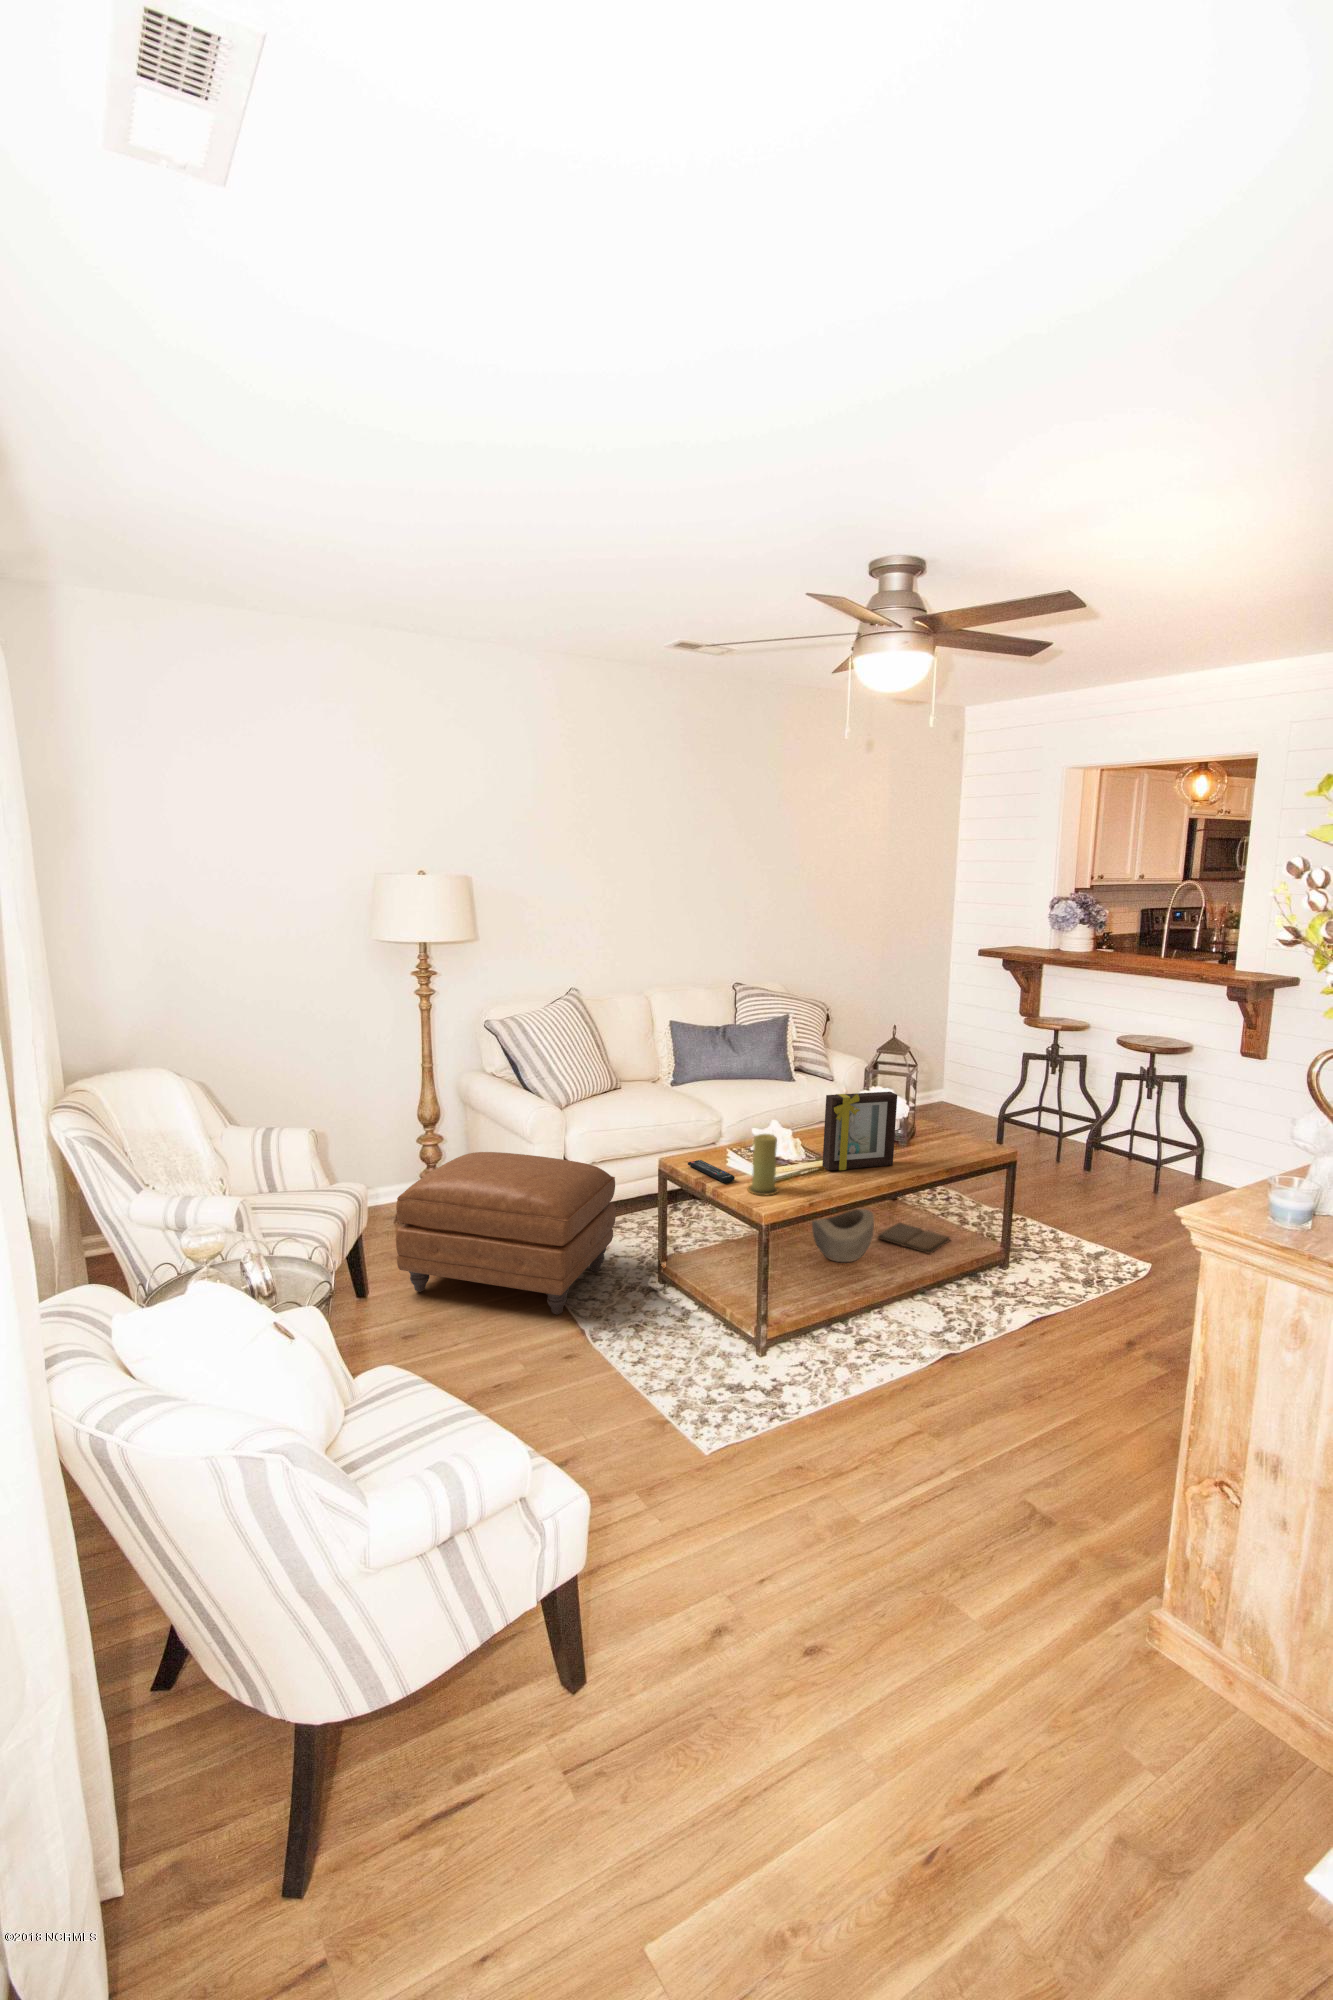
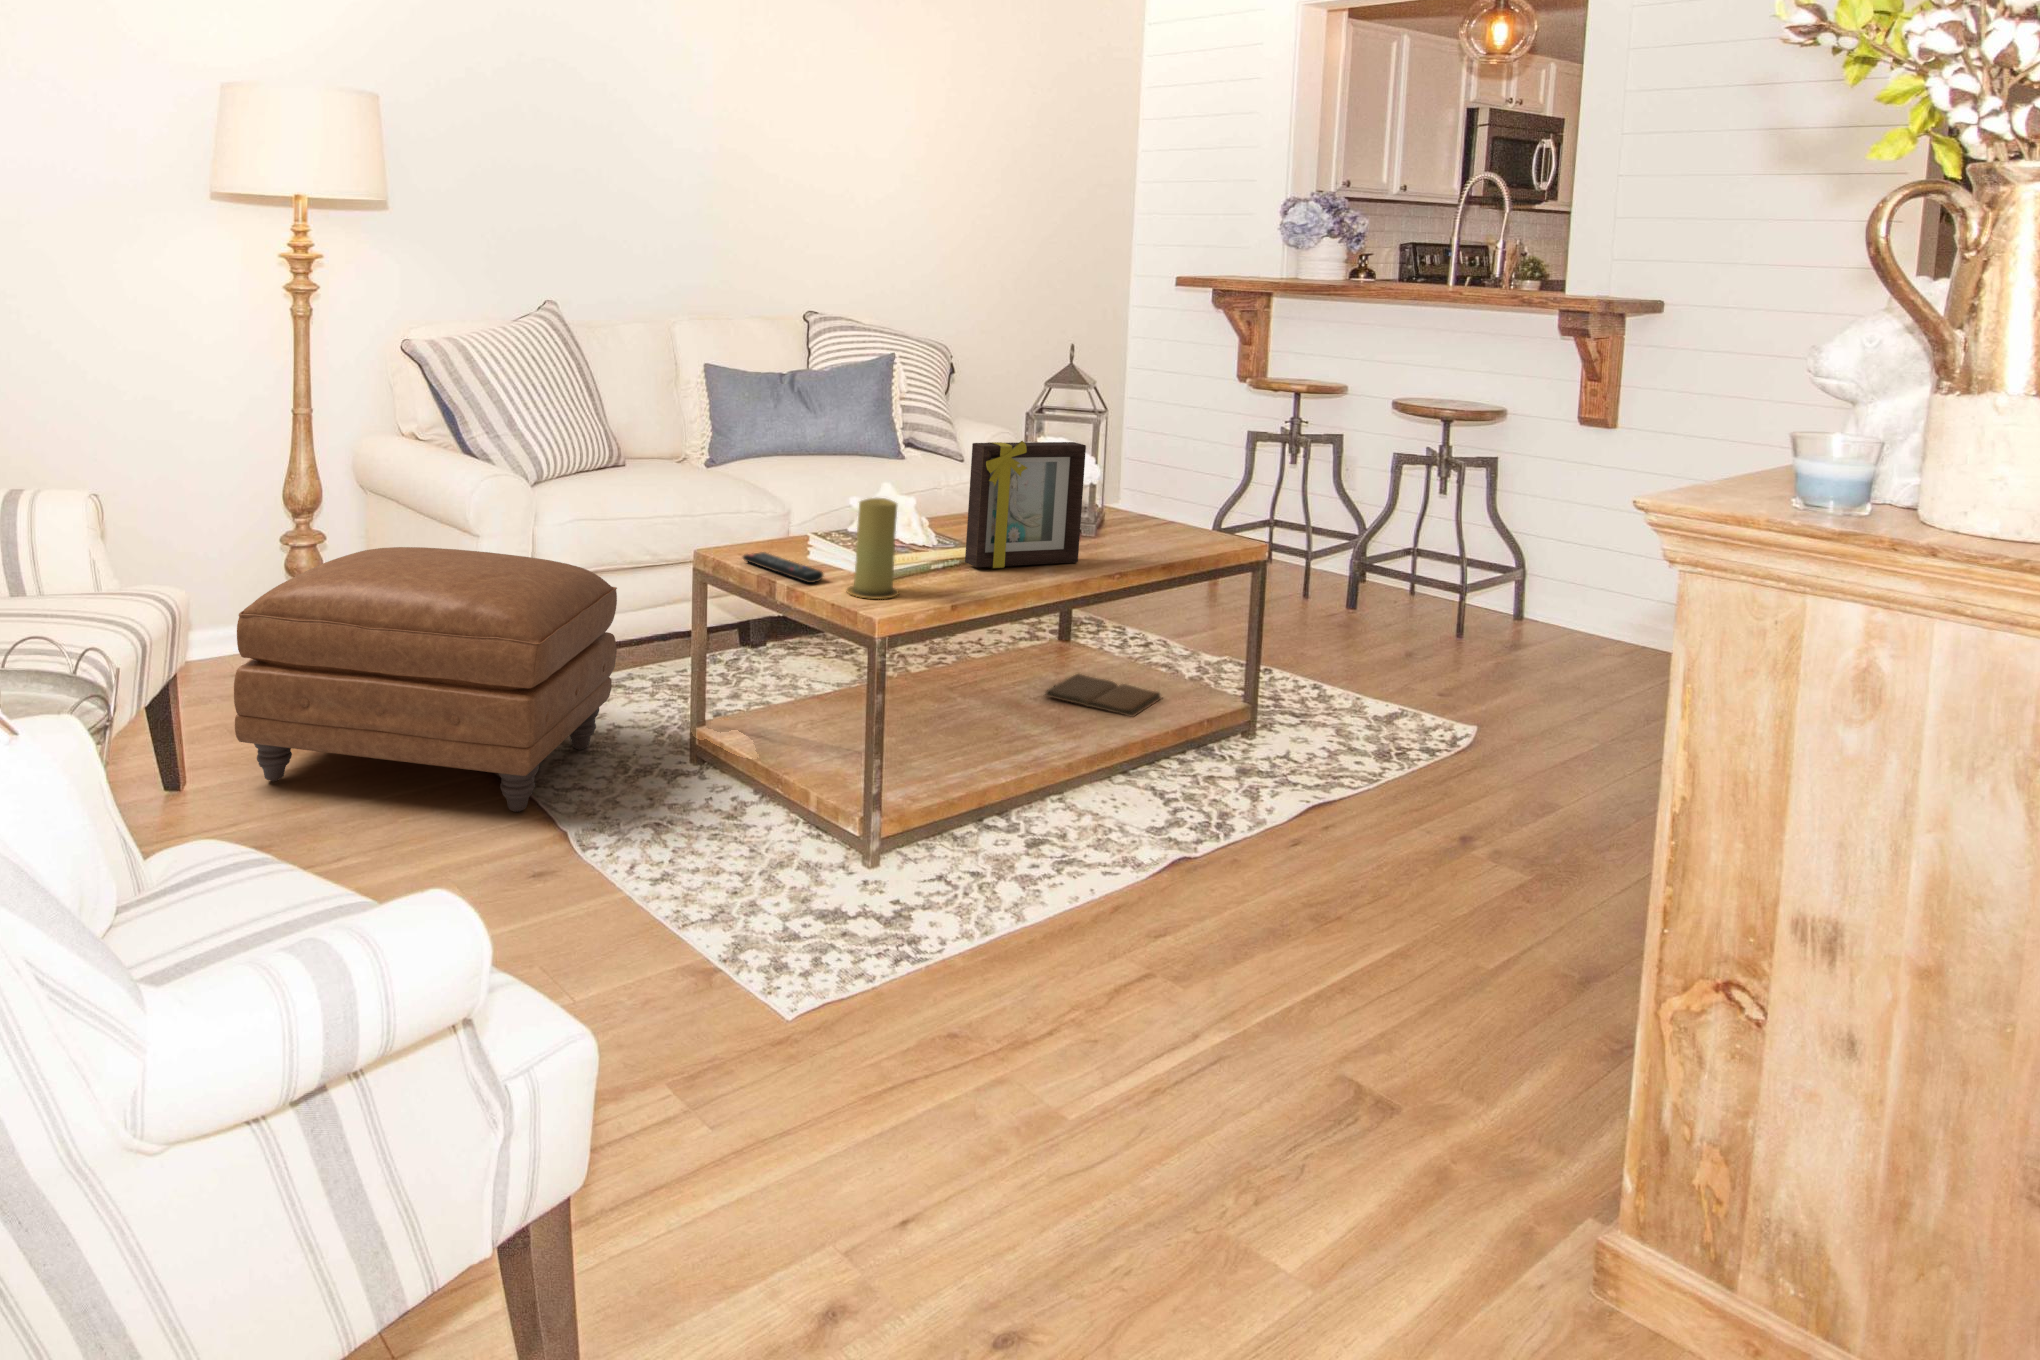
decorative bowl: present [812,1209,874,1262] -> none [943,643,1045,729]

